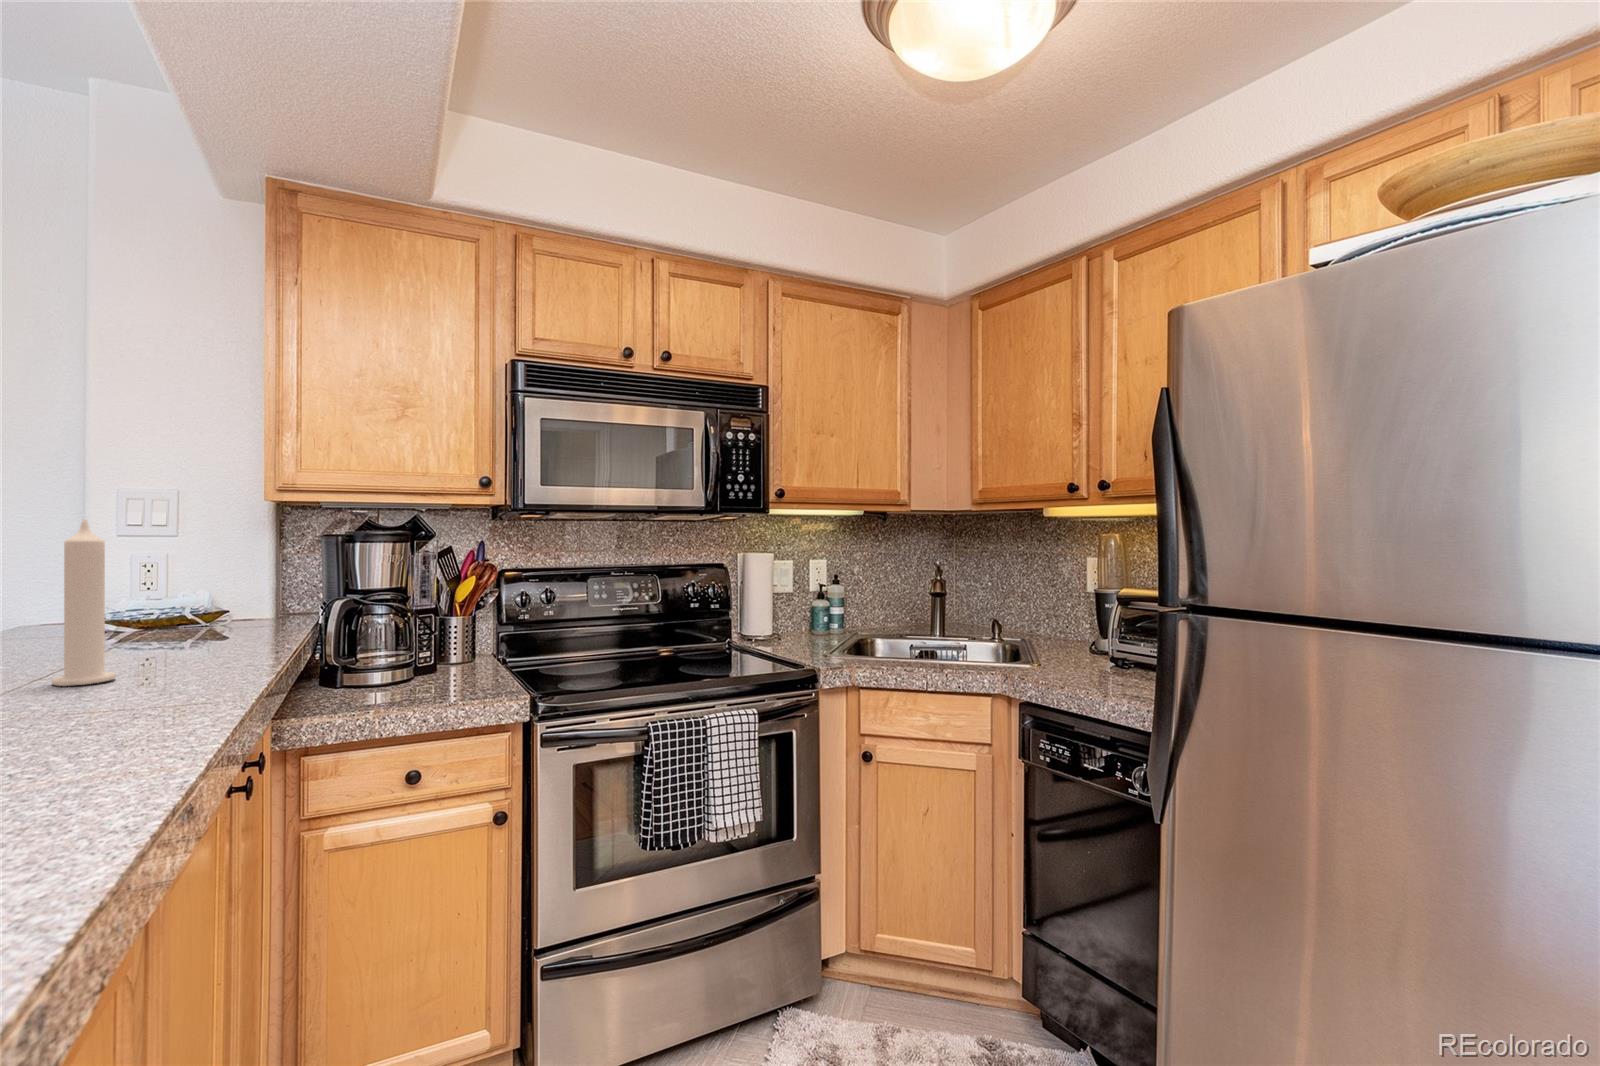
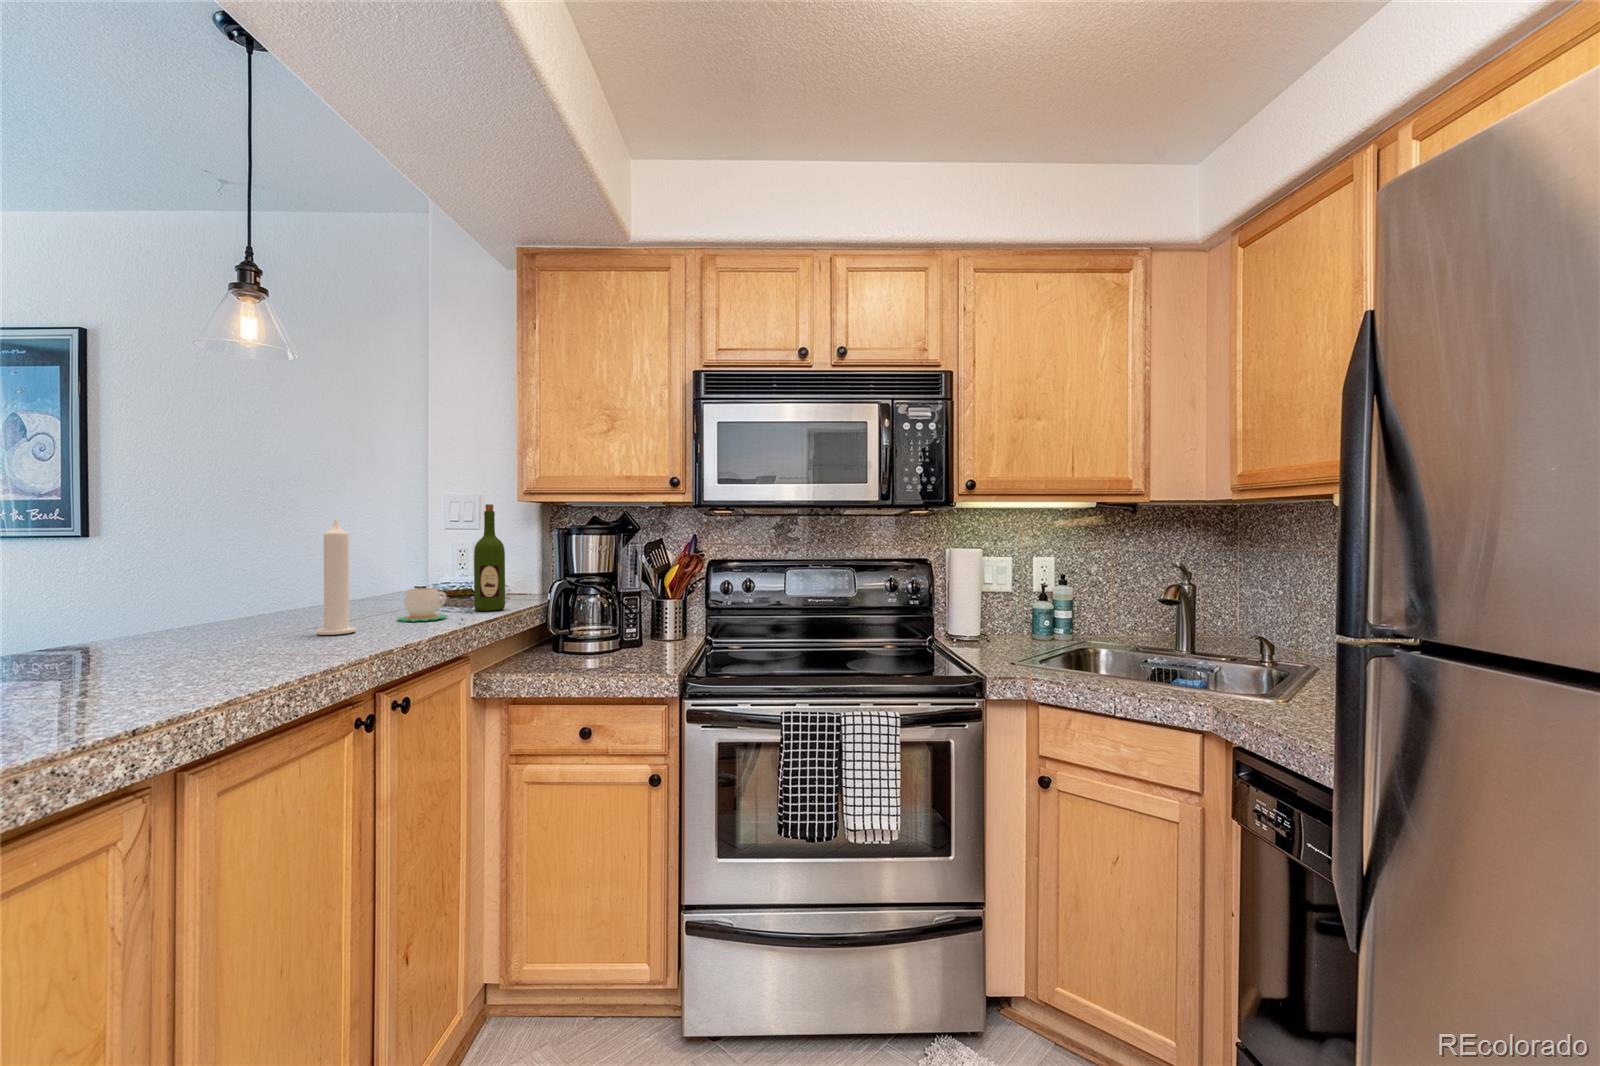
wine bottle: none [213,501,260,642] -> present [474,504,505,611]
mug: none [128,614,207,662] -> present [397,588,447,622]

